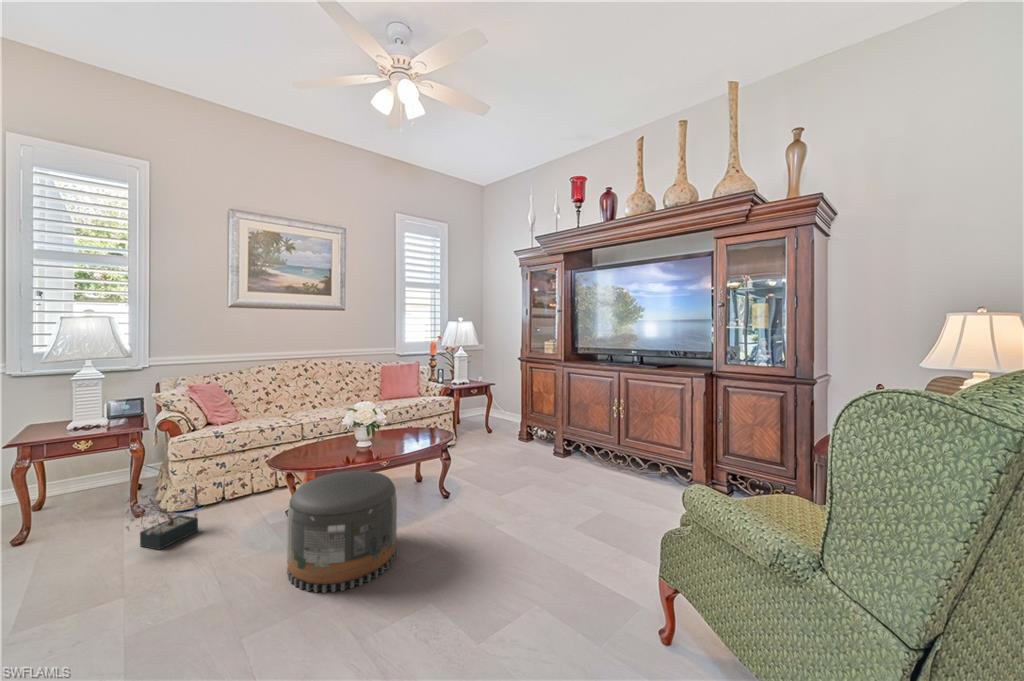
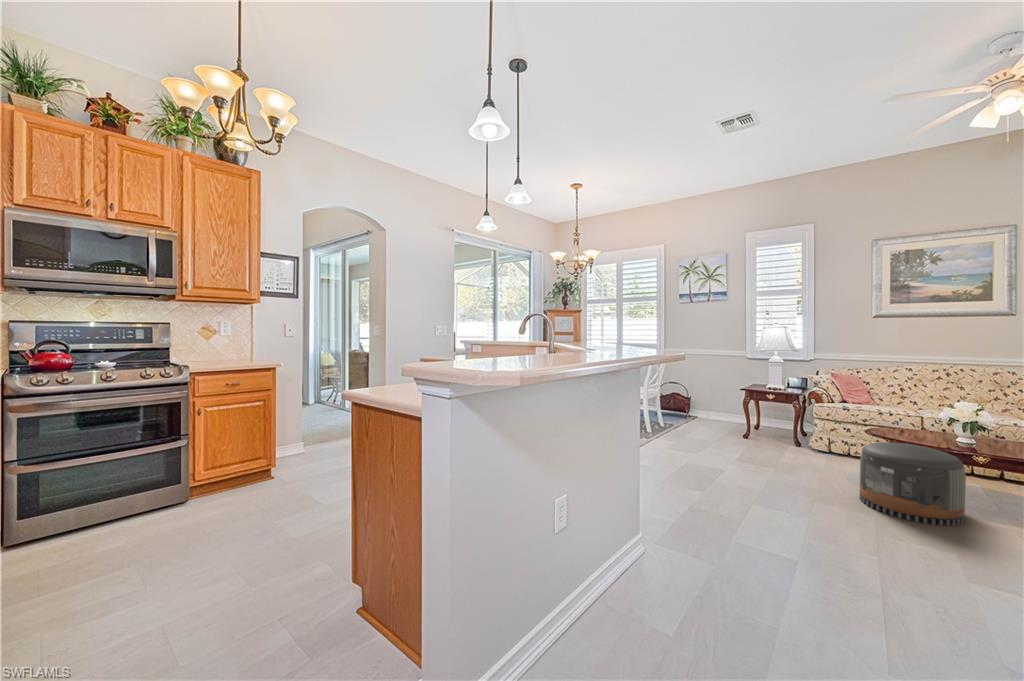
decorative plant: present [124,490,201,550] -> none [783,426,827,462]

